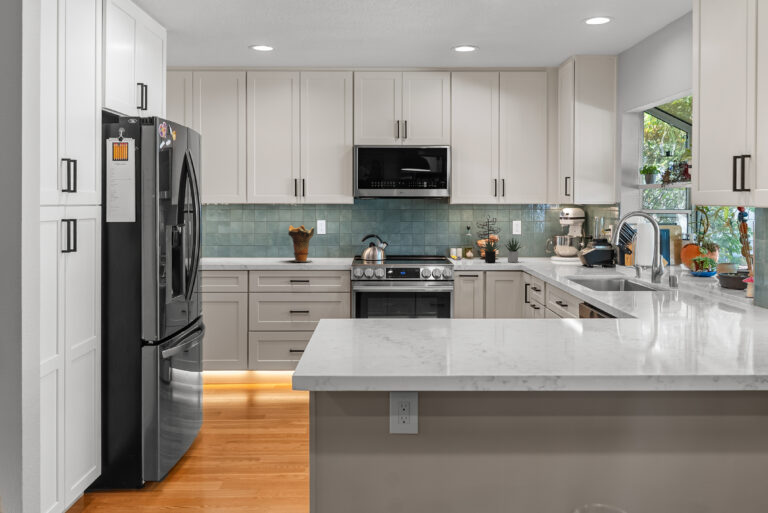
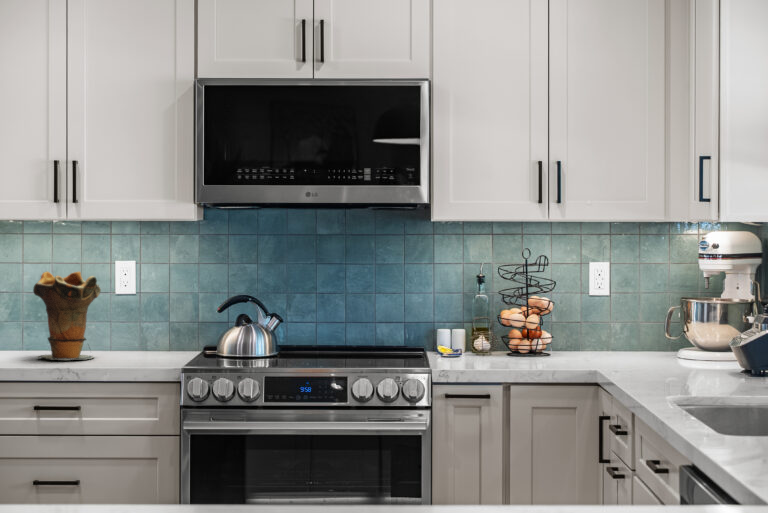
succulent plant: present [482,238,521,262] -> none [496,300,611,363]

